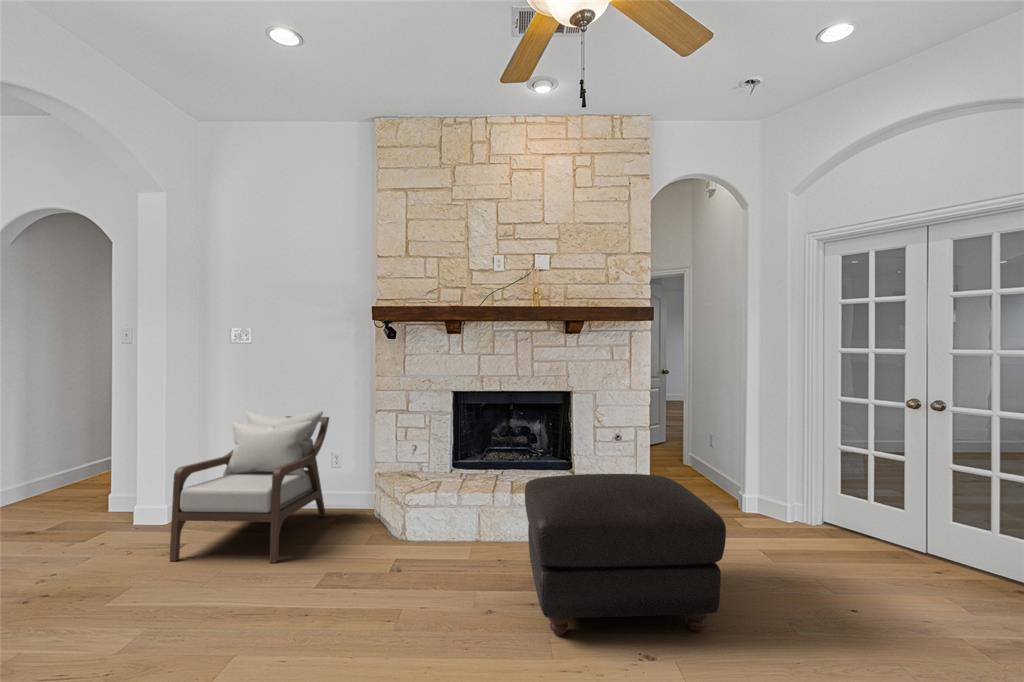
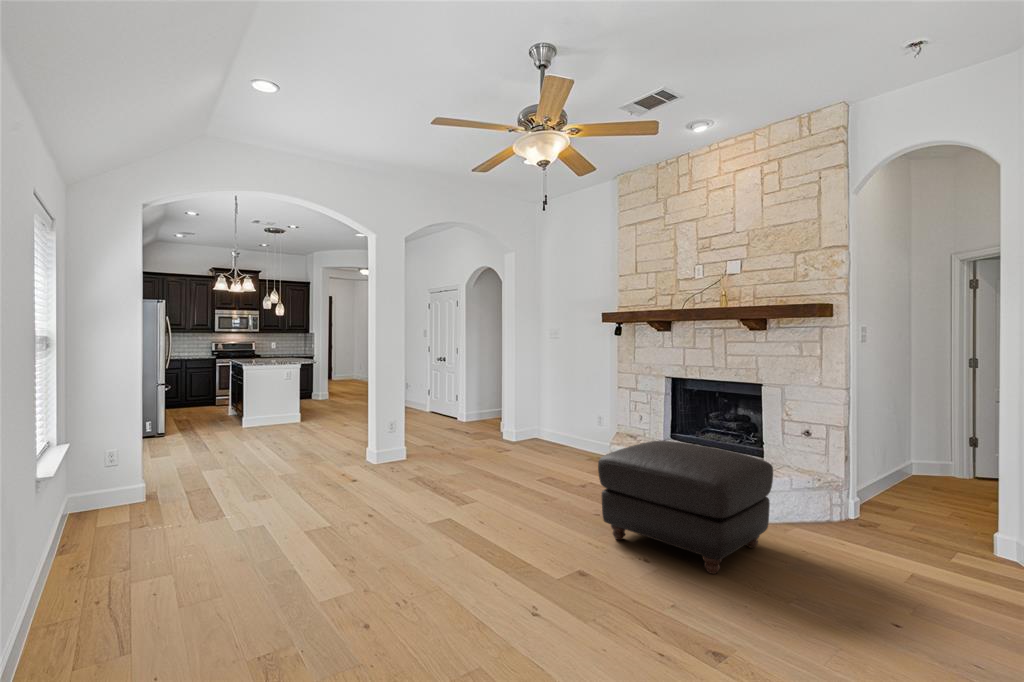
armchair: present [170,410,329,563] -> none [497,382,595,470]

